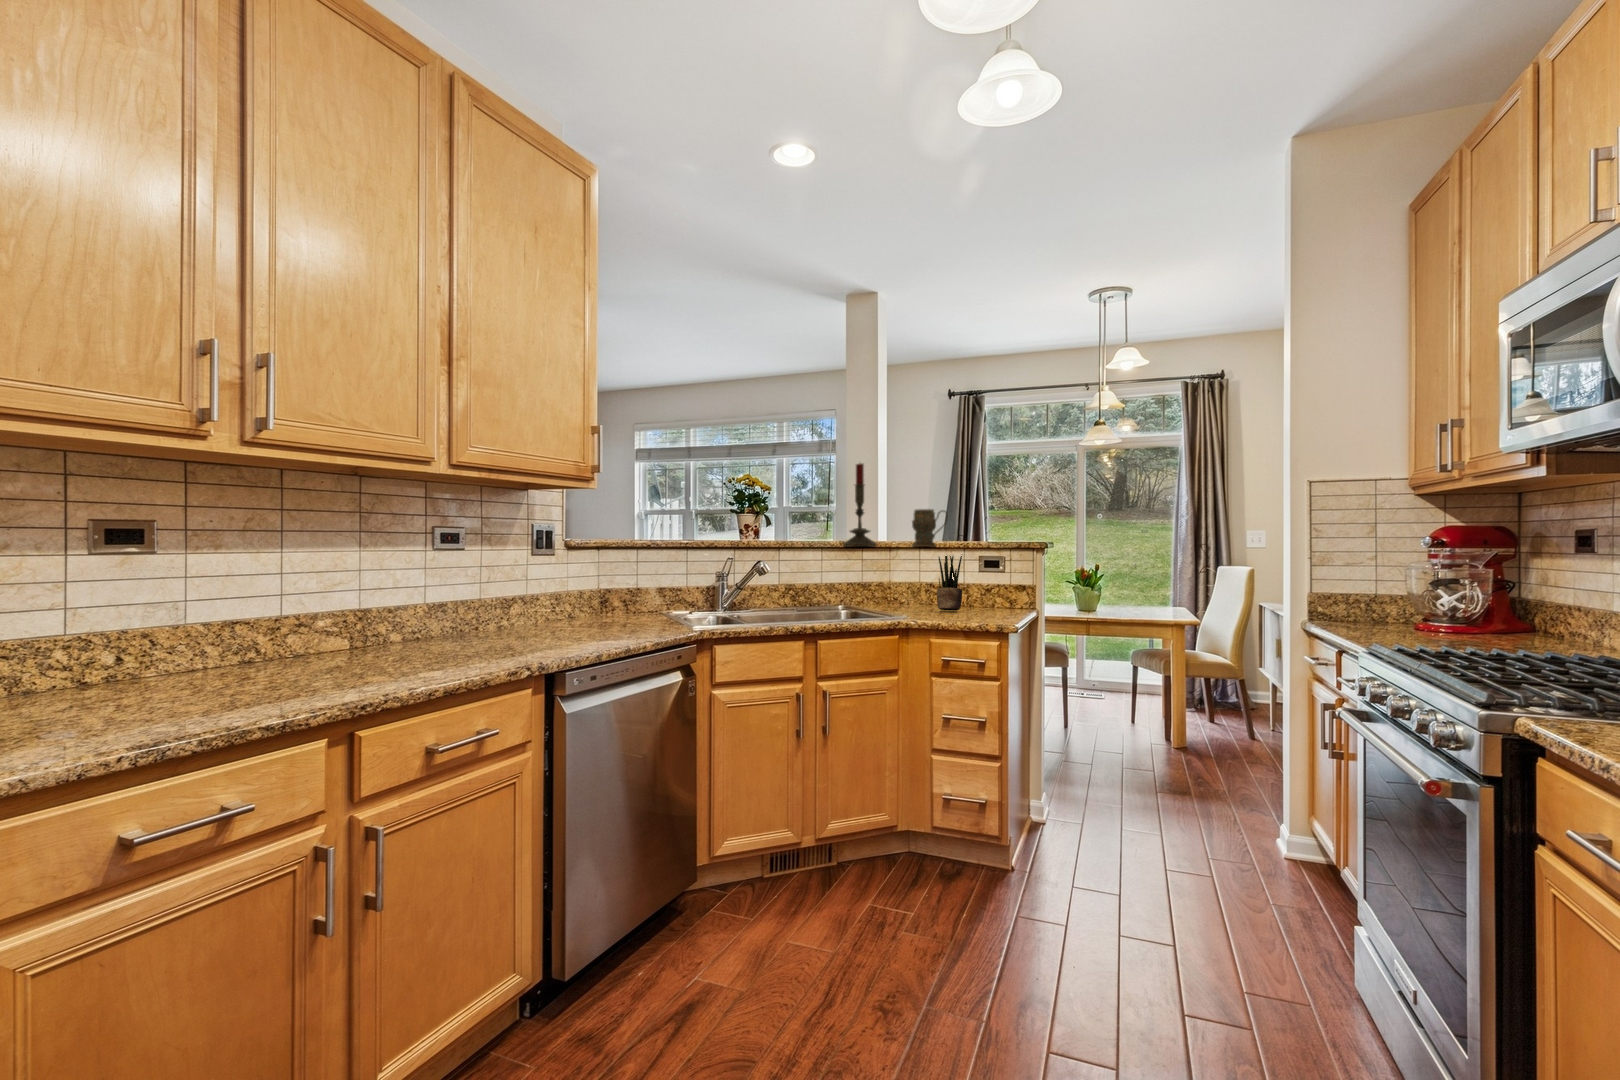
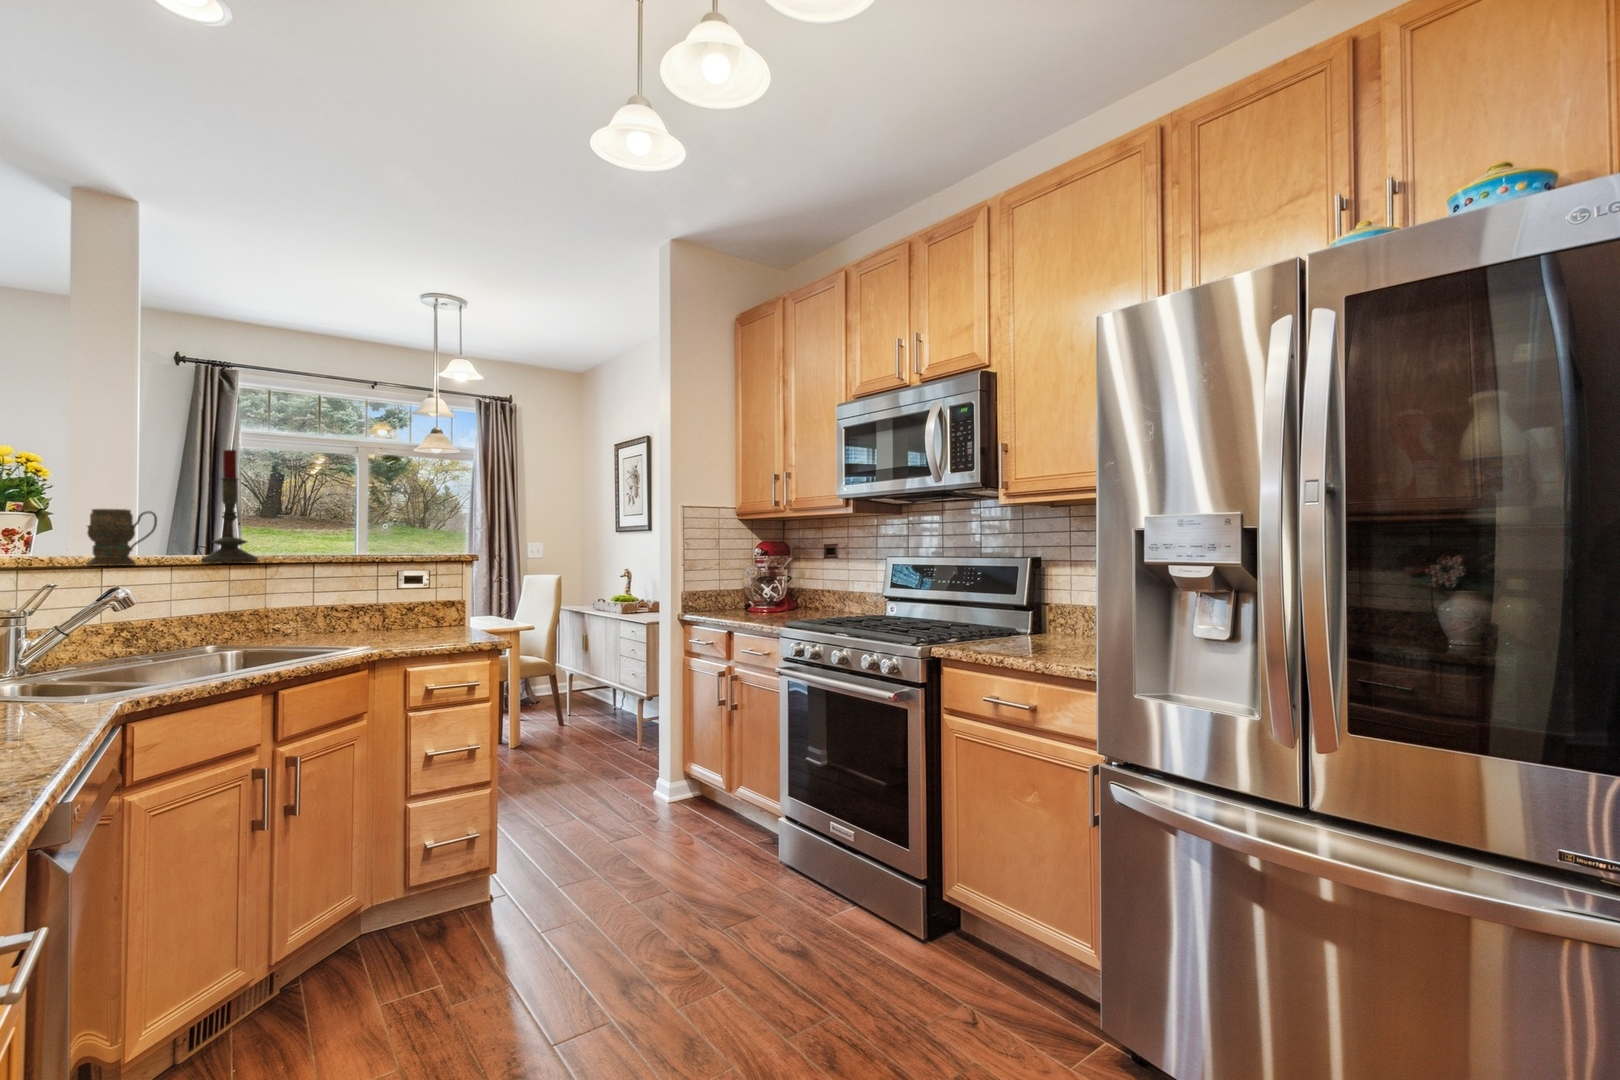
mug: present [912,509,948,547] -> present [87,509,157,565]
potted plant: present [937,554,963,610] -> none [347,562,381,638]

